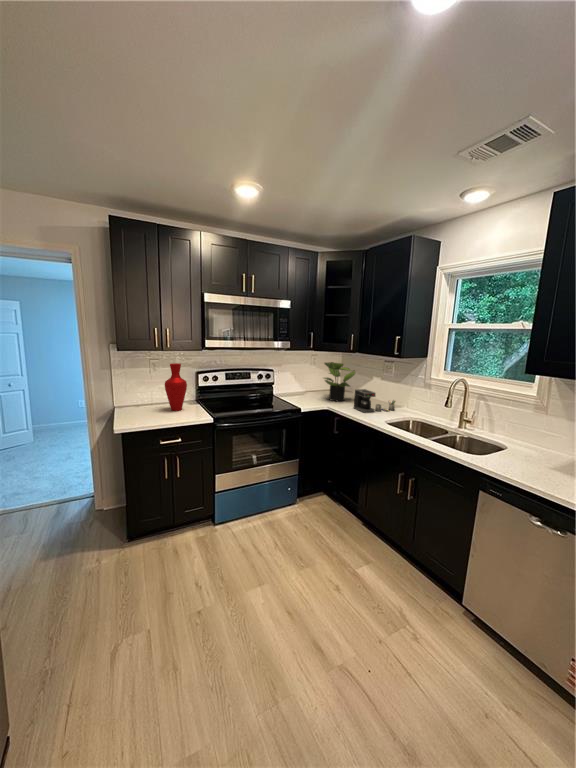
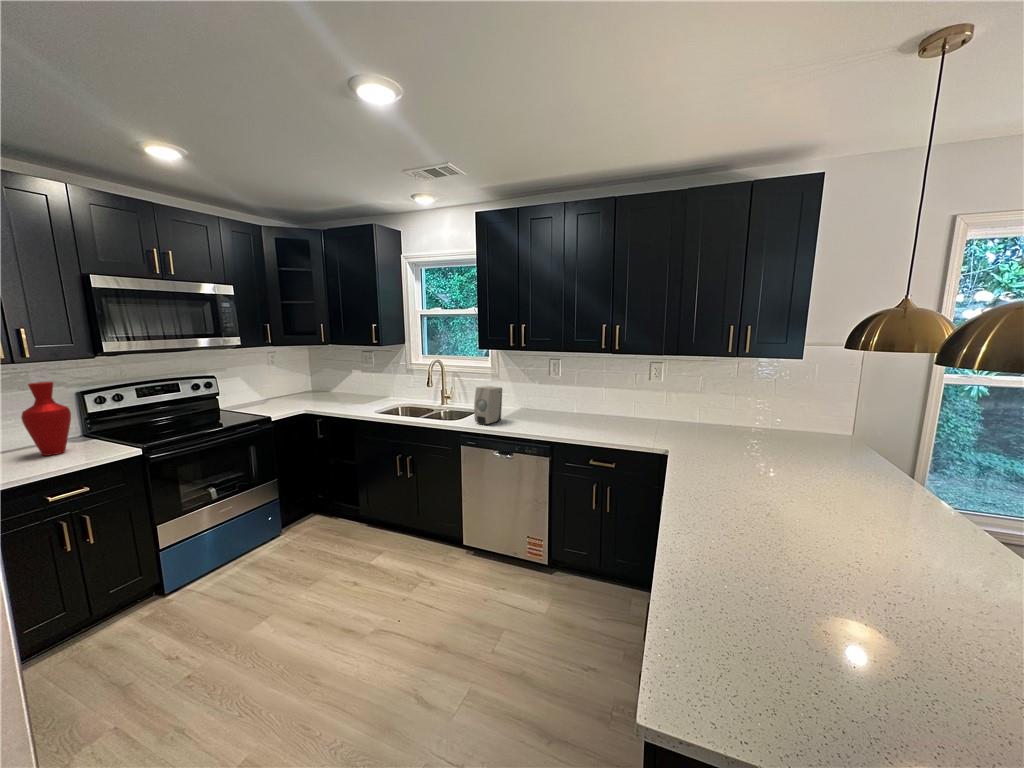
potted plant: present [324,362,355,401] -> none [289,358,332,403]
coffee maker: present [354,389,395,412] -> none [335,384,382,408]
soap dispenser: none [504,421,556,473] -> present [474,386,502,425]

